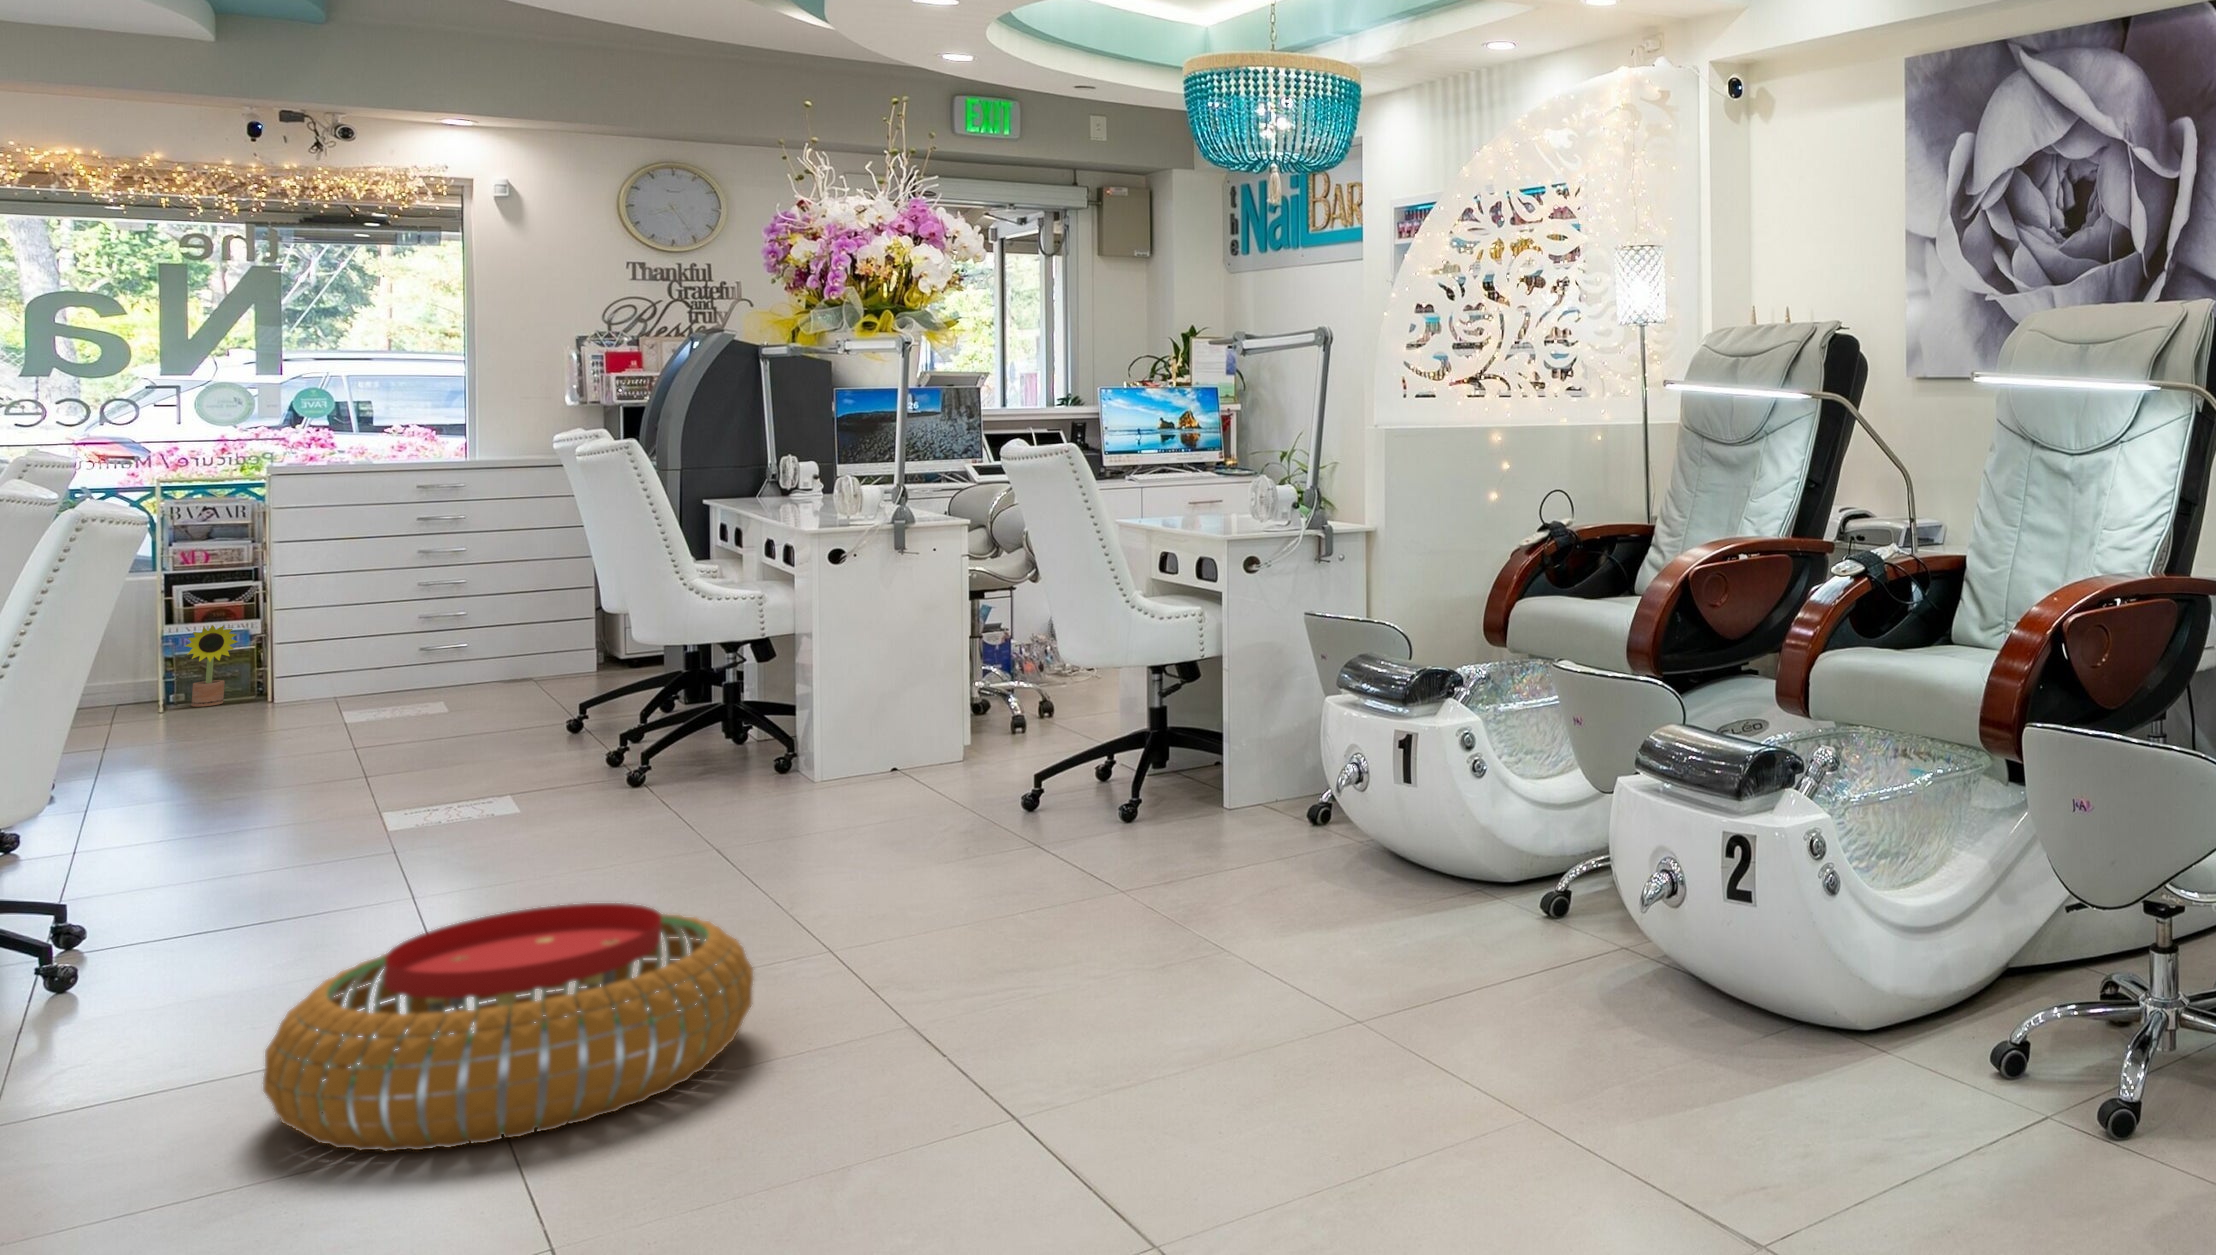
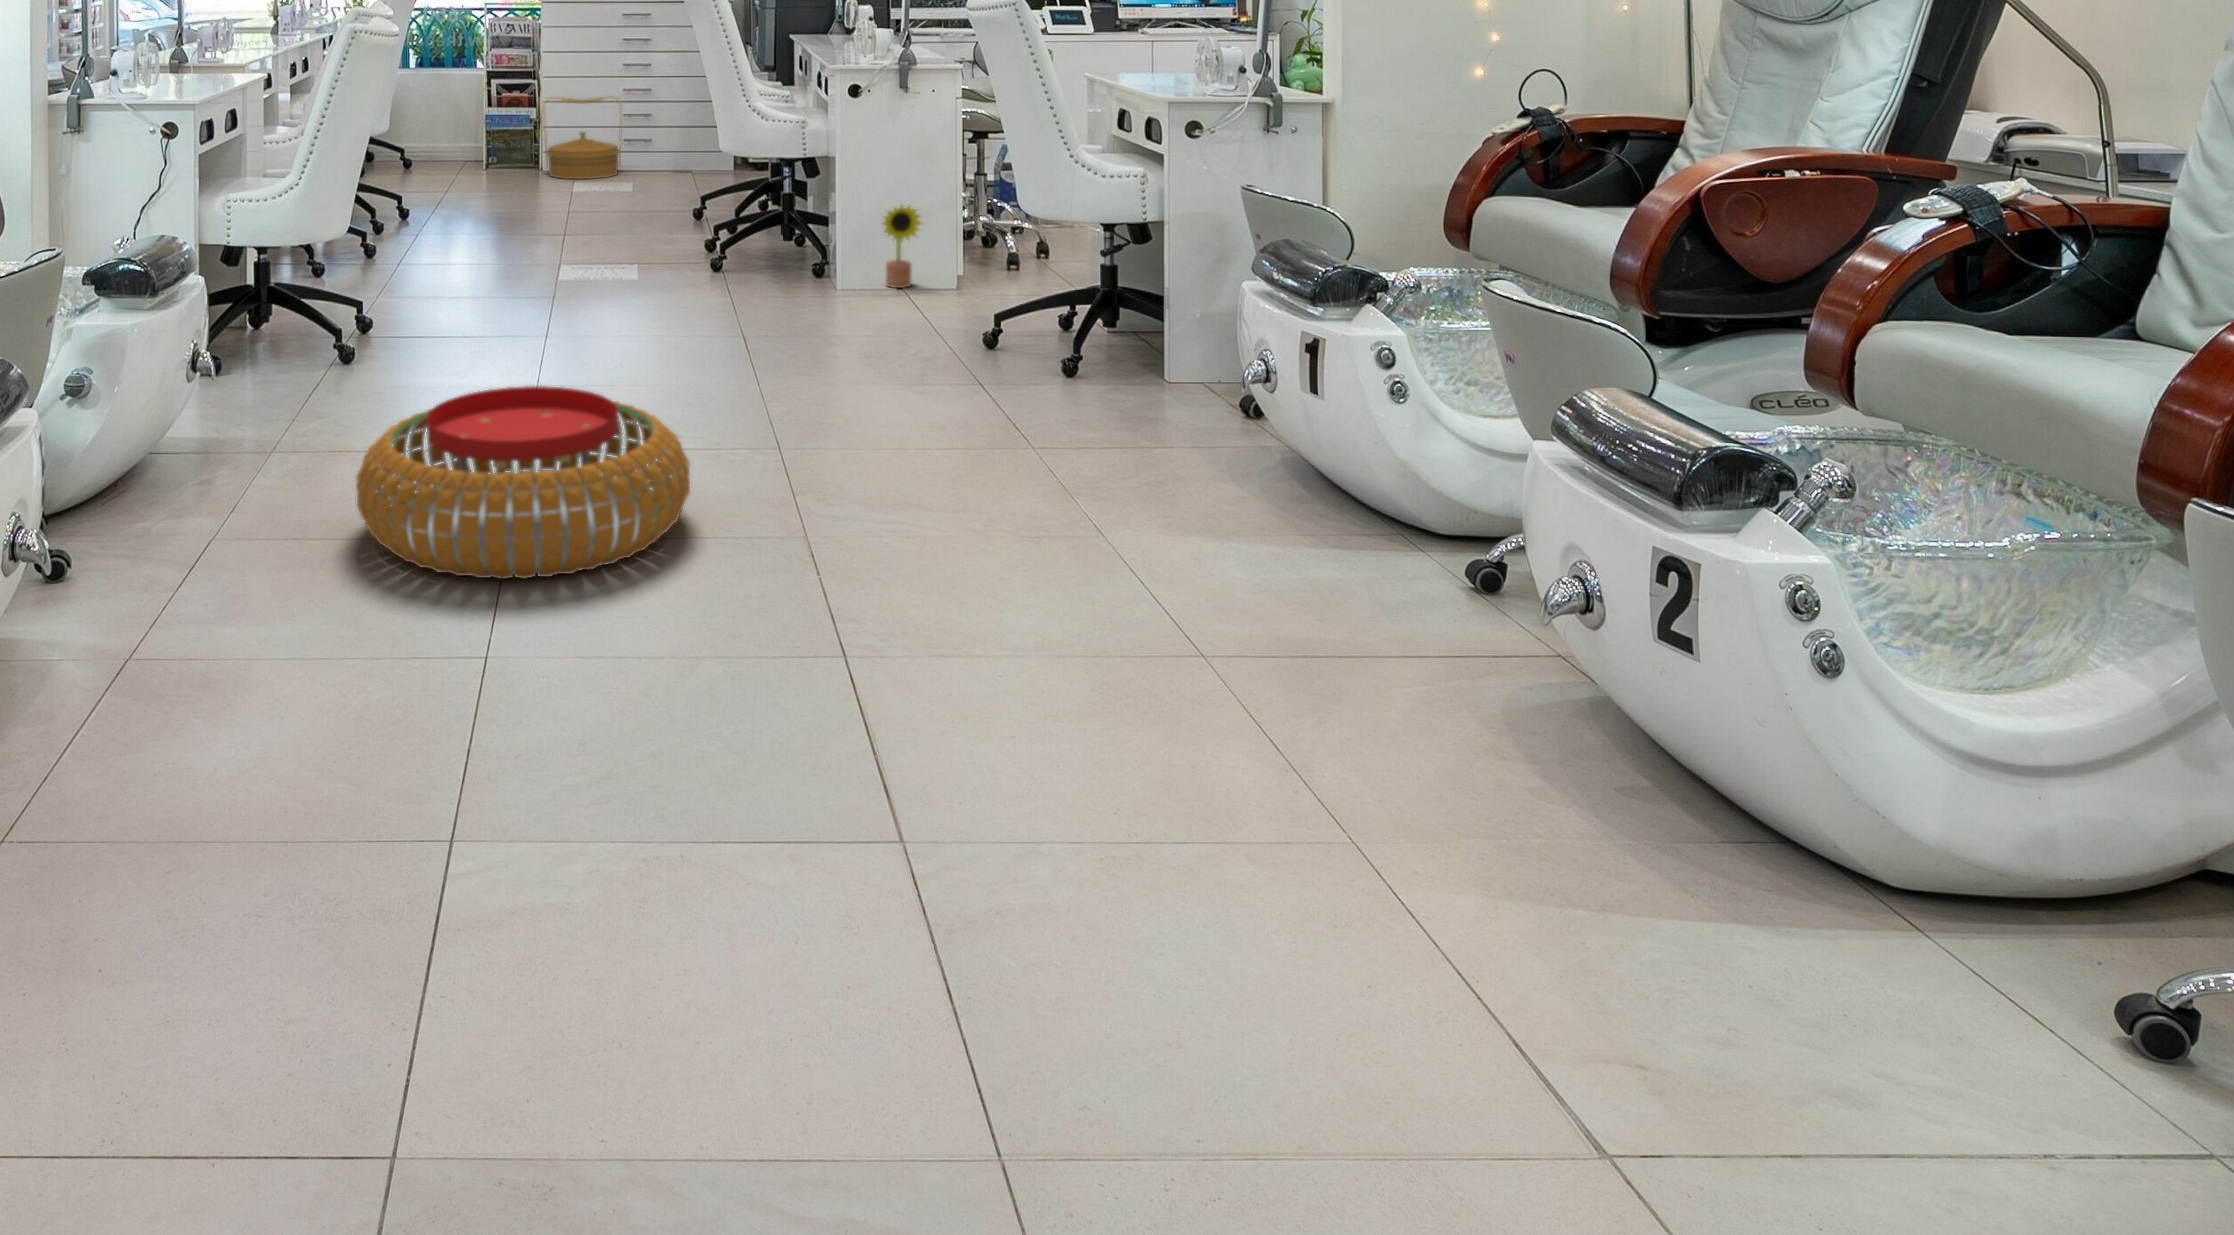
woven basket: none [277,591,415,709] -> present [544,97,622,179]
decorative plant: present [186,625,238,707] -> present [881,206,922,288]

